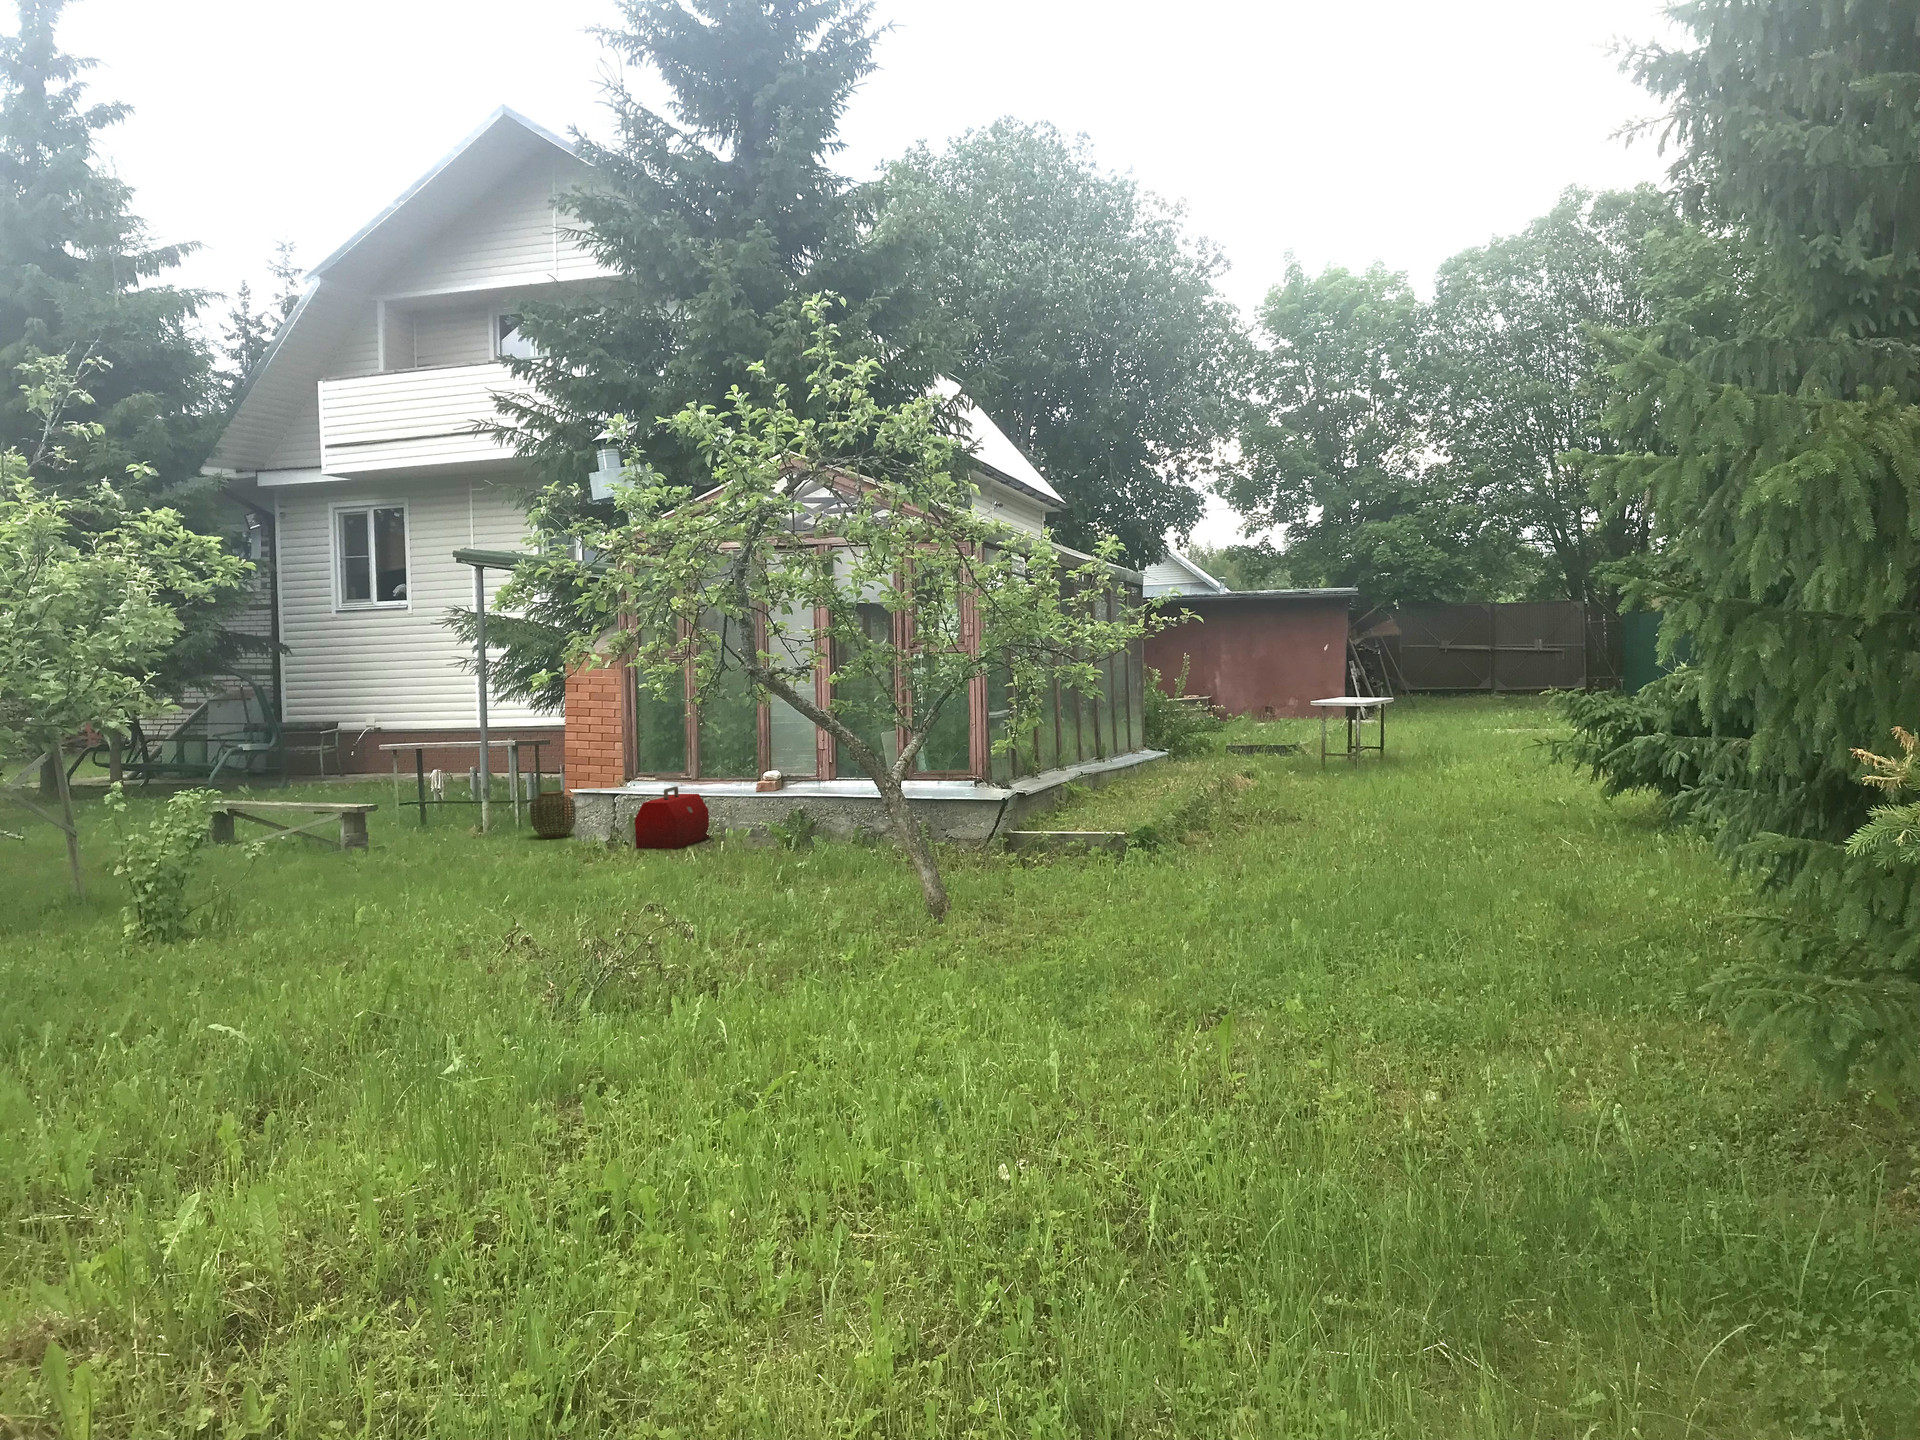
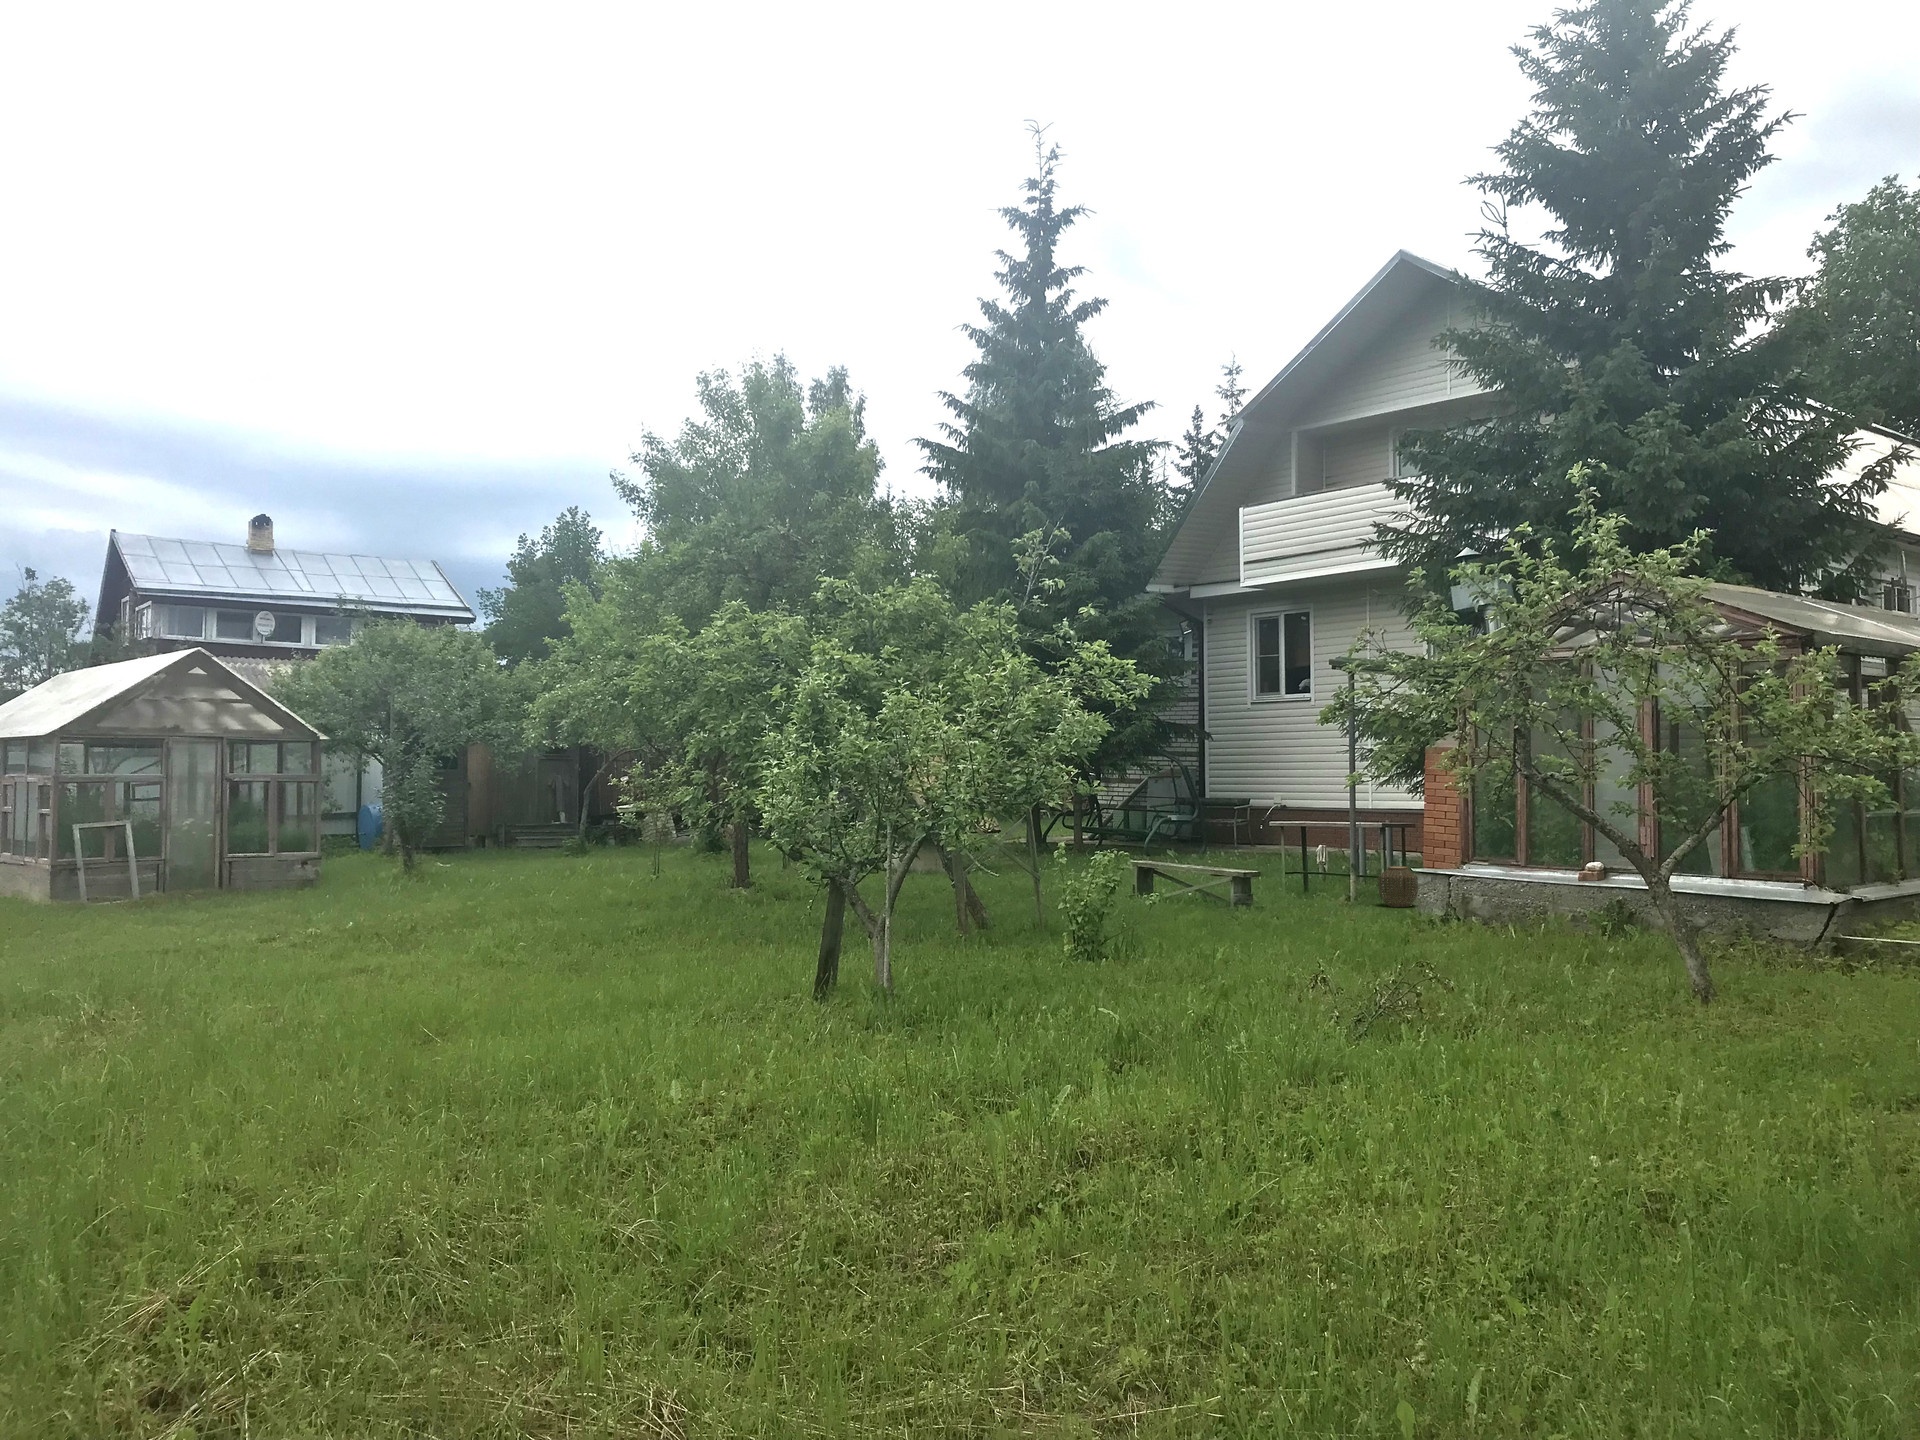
toolbox: present [635,786,709,849] -> none [1463,869,1535,924]

